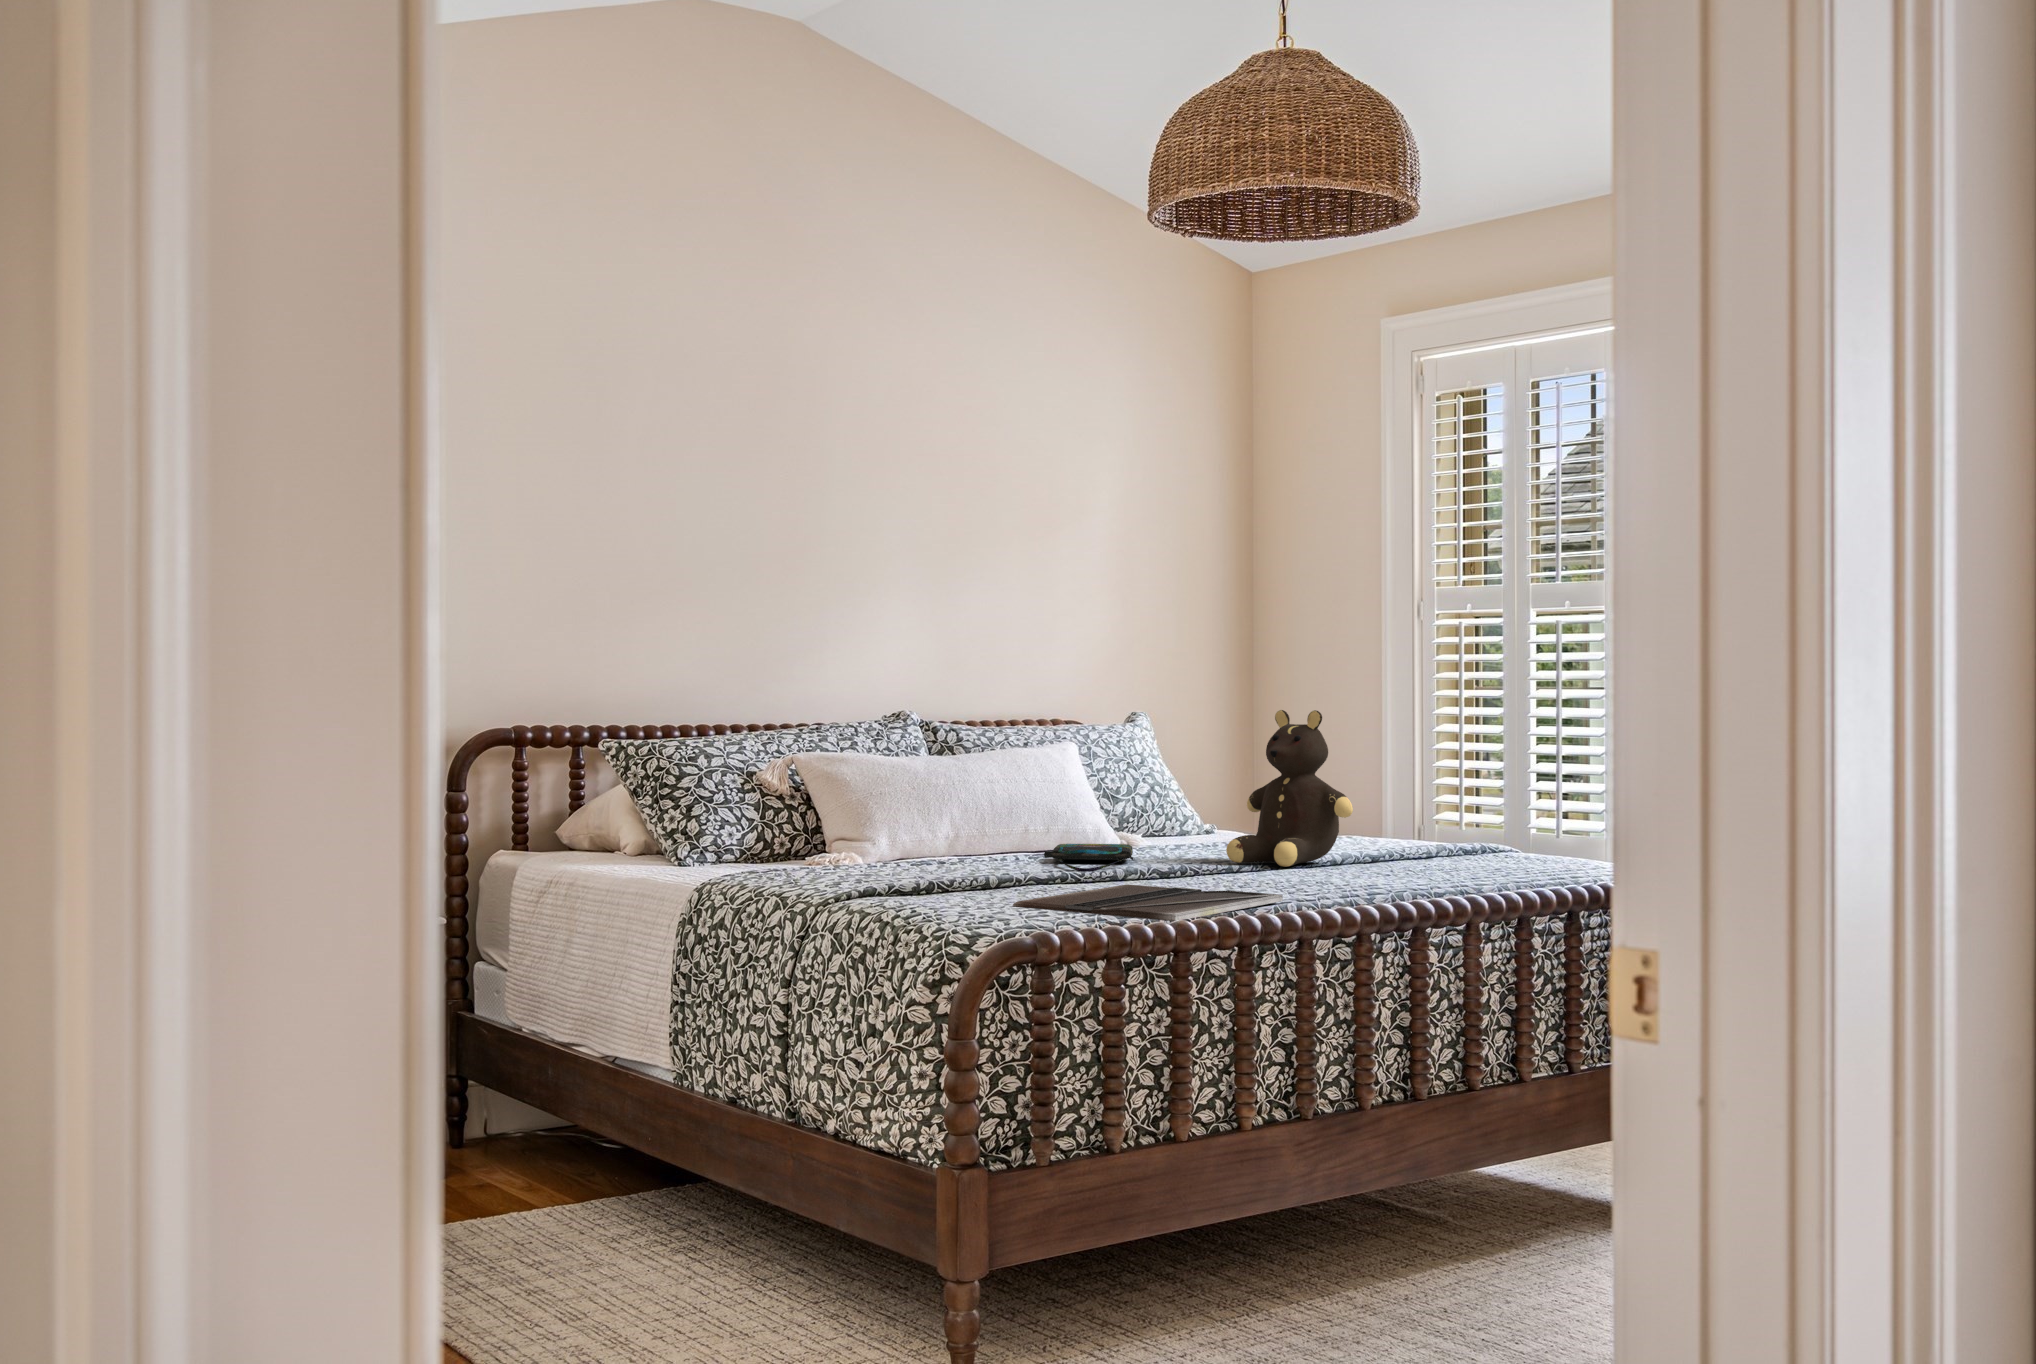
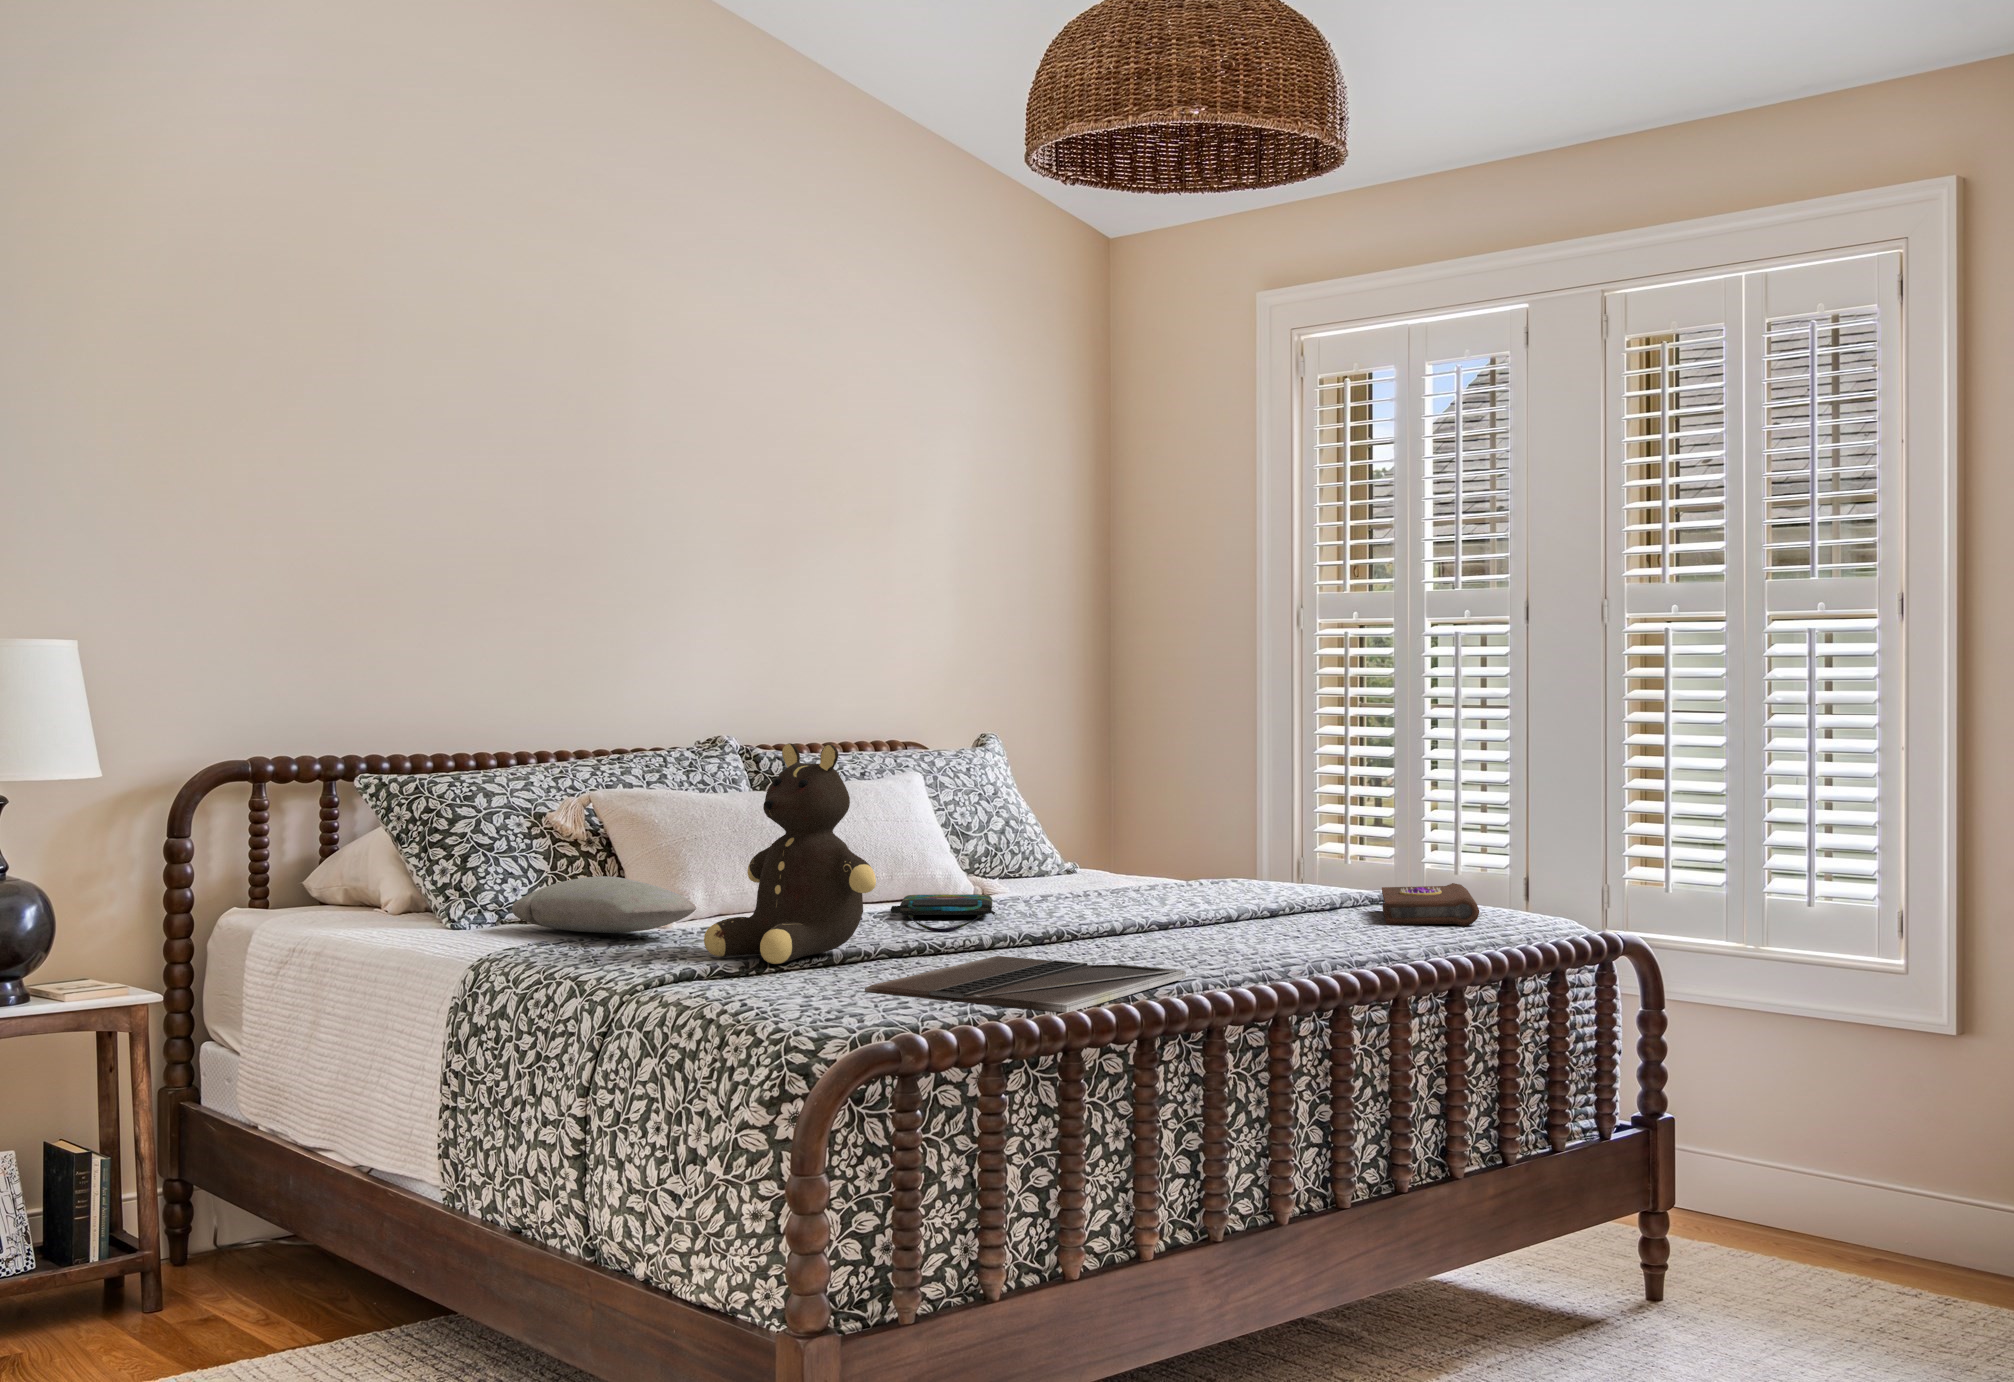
teddy bear: present [1226,710,1353,867] -> present [704,743,876,964]
pillow: none [728,823,879,867] -> present [512,876,696,933]
book: none [1476,838,1559,873] -> present [1382,883,1479,926]

